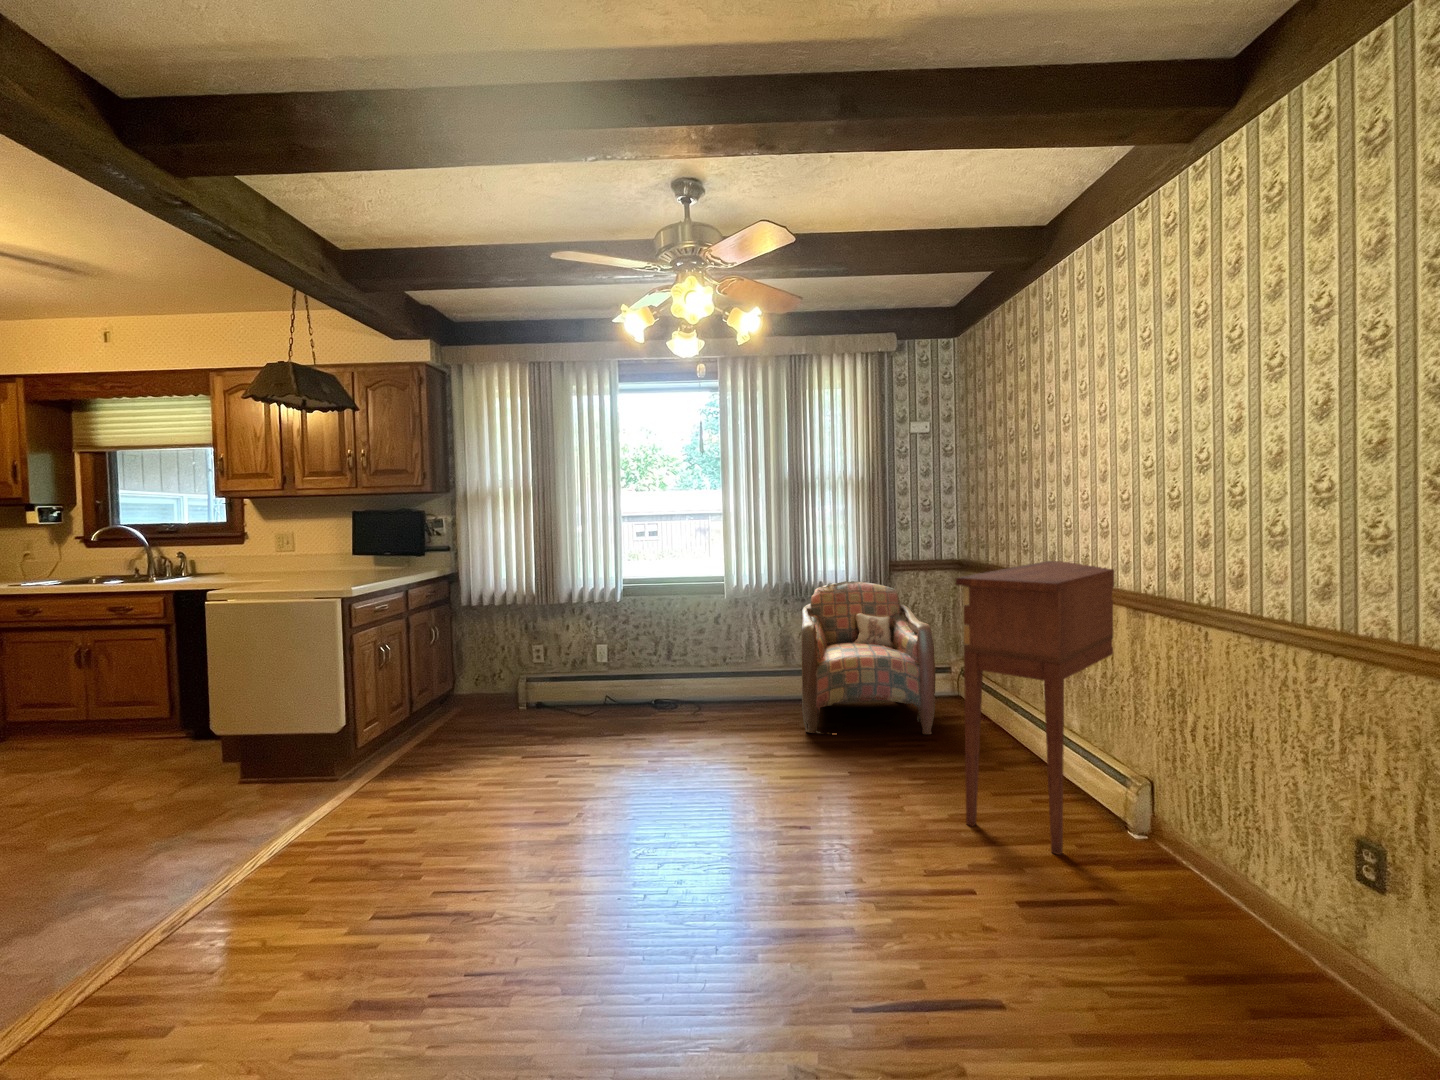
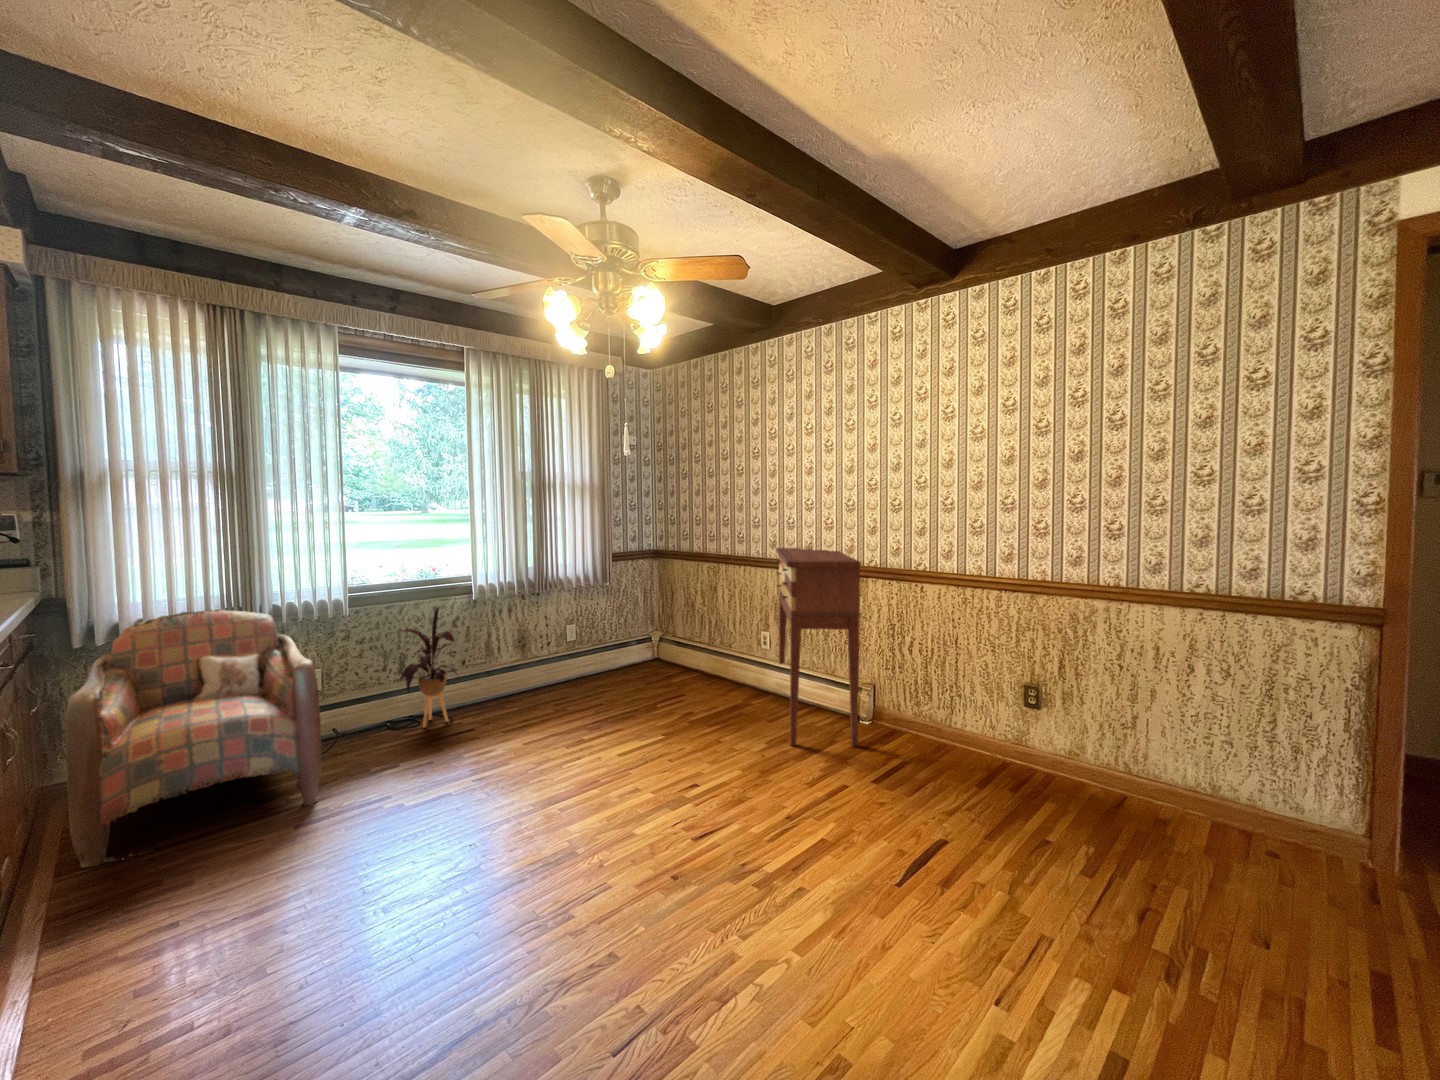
armchair: present [802,581,936,734] -> present [66,610,321,868]
house plant: none [644,602,700,710] -> present [400,607,457,727]

